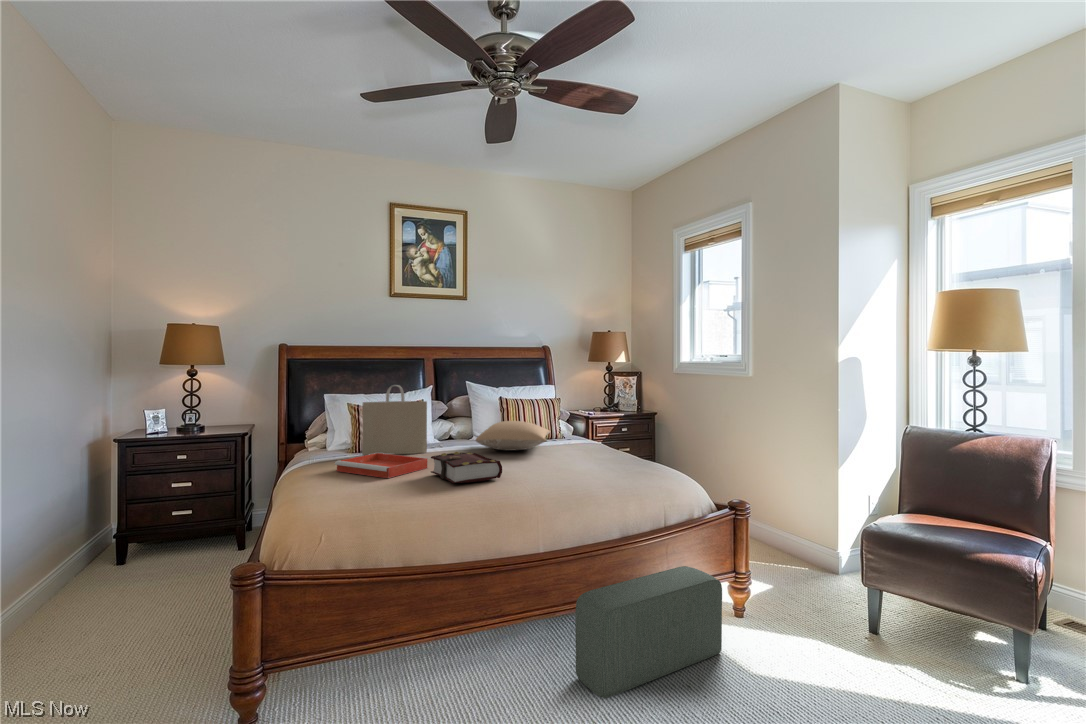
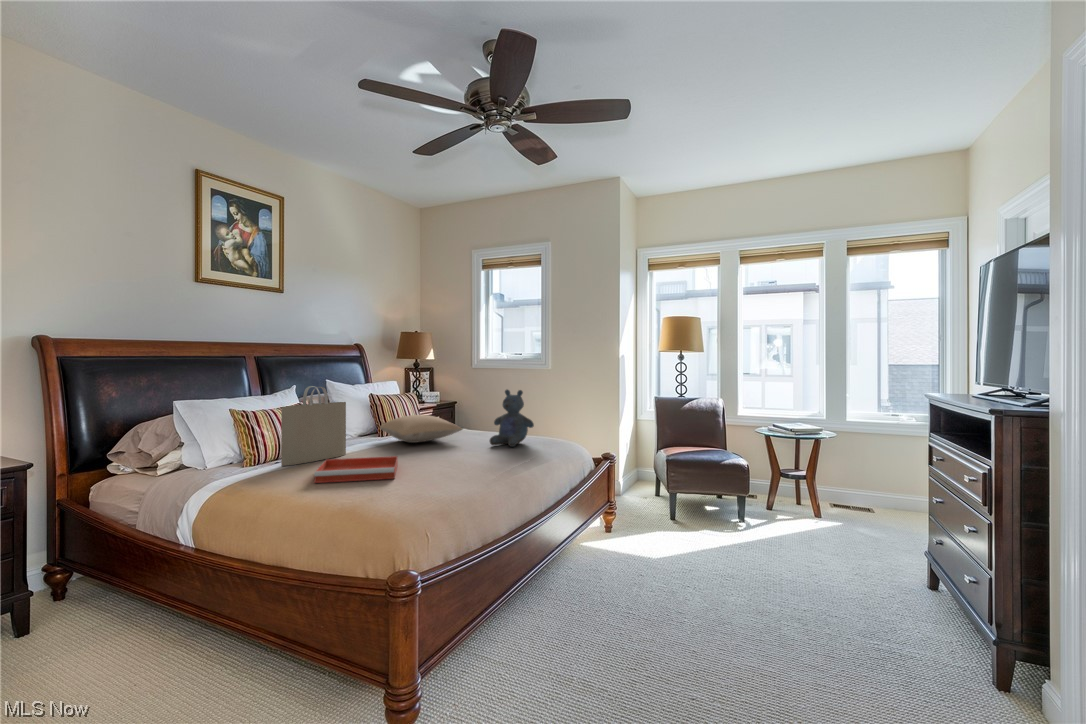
stuffed bear: none [557,397,608,468] -> present [490,390,534,447]
book: present [431,452,502,483] -> none [422,445,491,471]
pouf: present [575,566,722,698] -> none [581,503,629,599]

